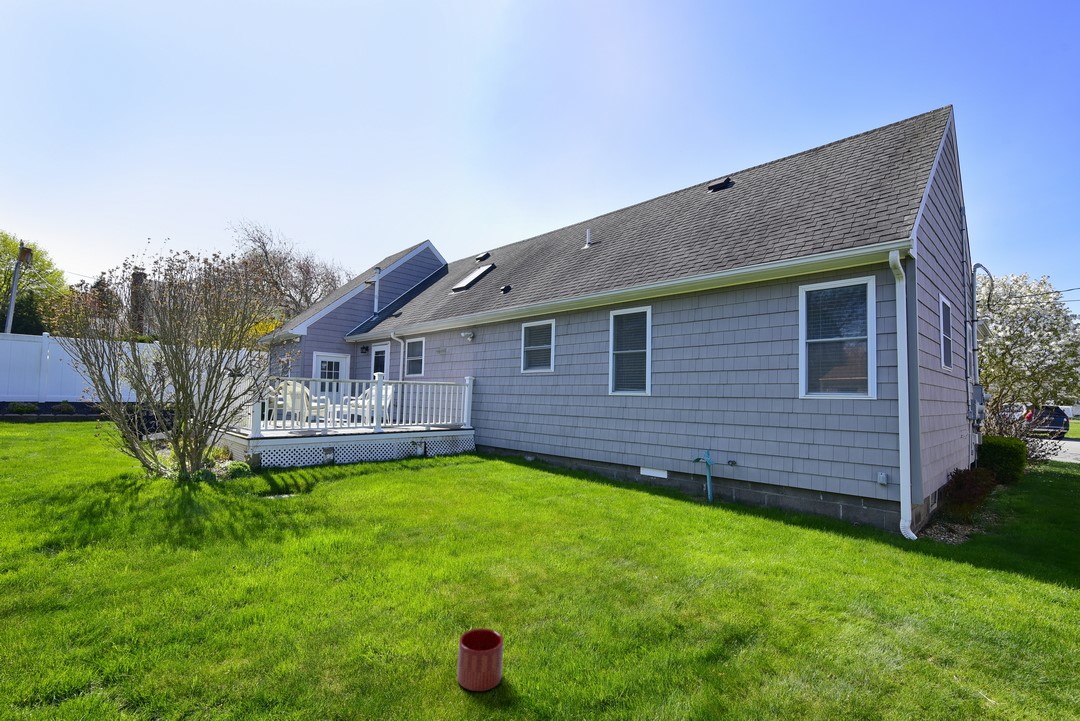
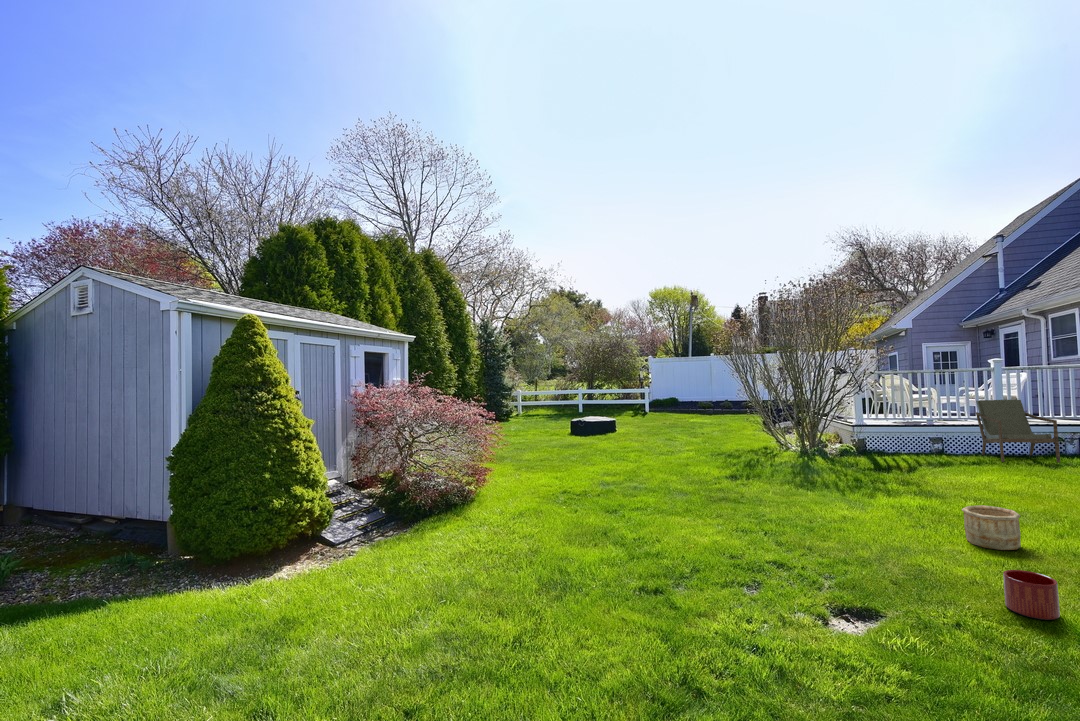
armchair: none [363,410,418,468] -> present [976,399,1060,462]
wooden bucket: none [389,537,437,589] -> present [962,505,1021,550]

